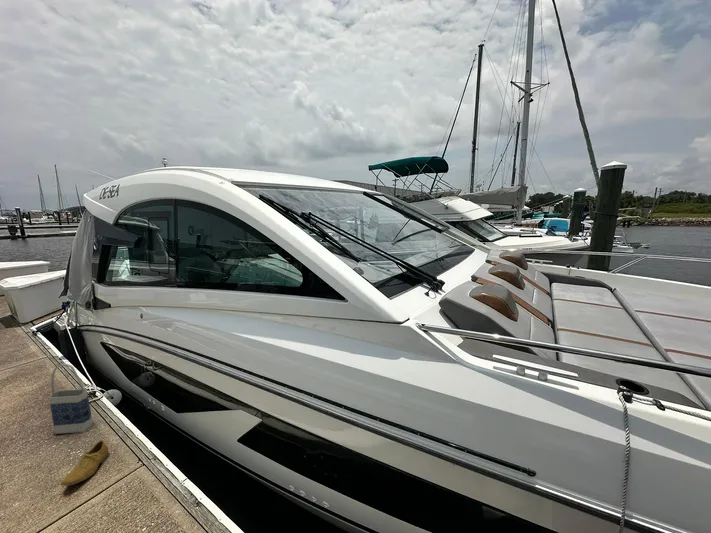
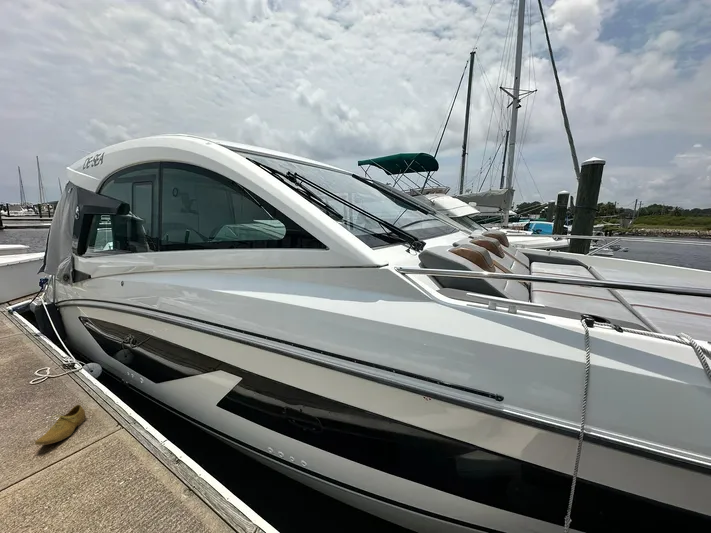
bag: present [49,364,92,434] -> none [25,329,70,401]

